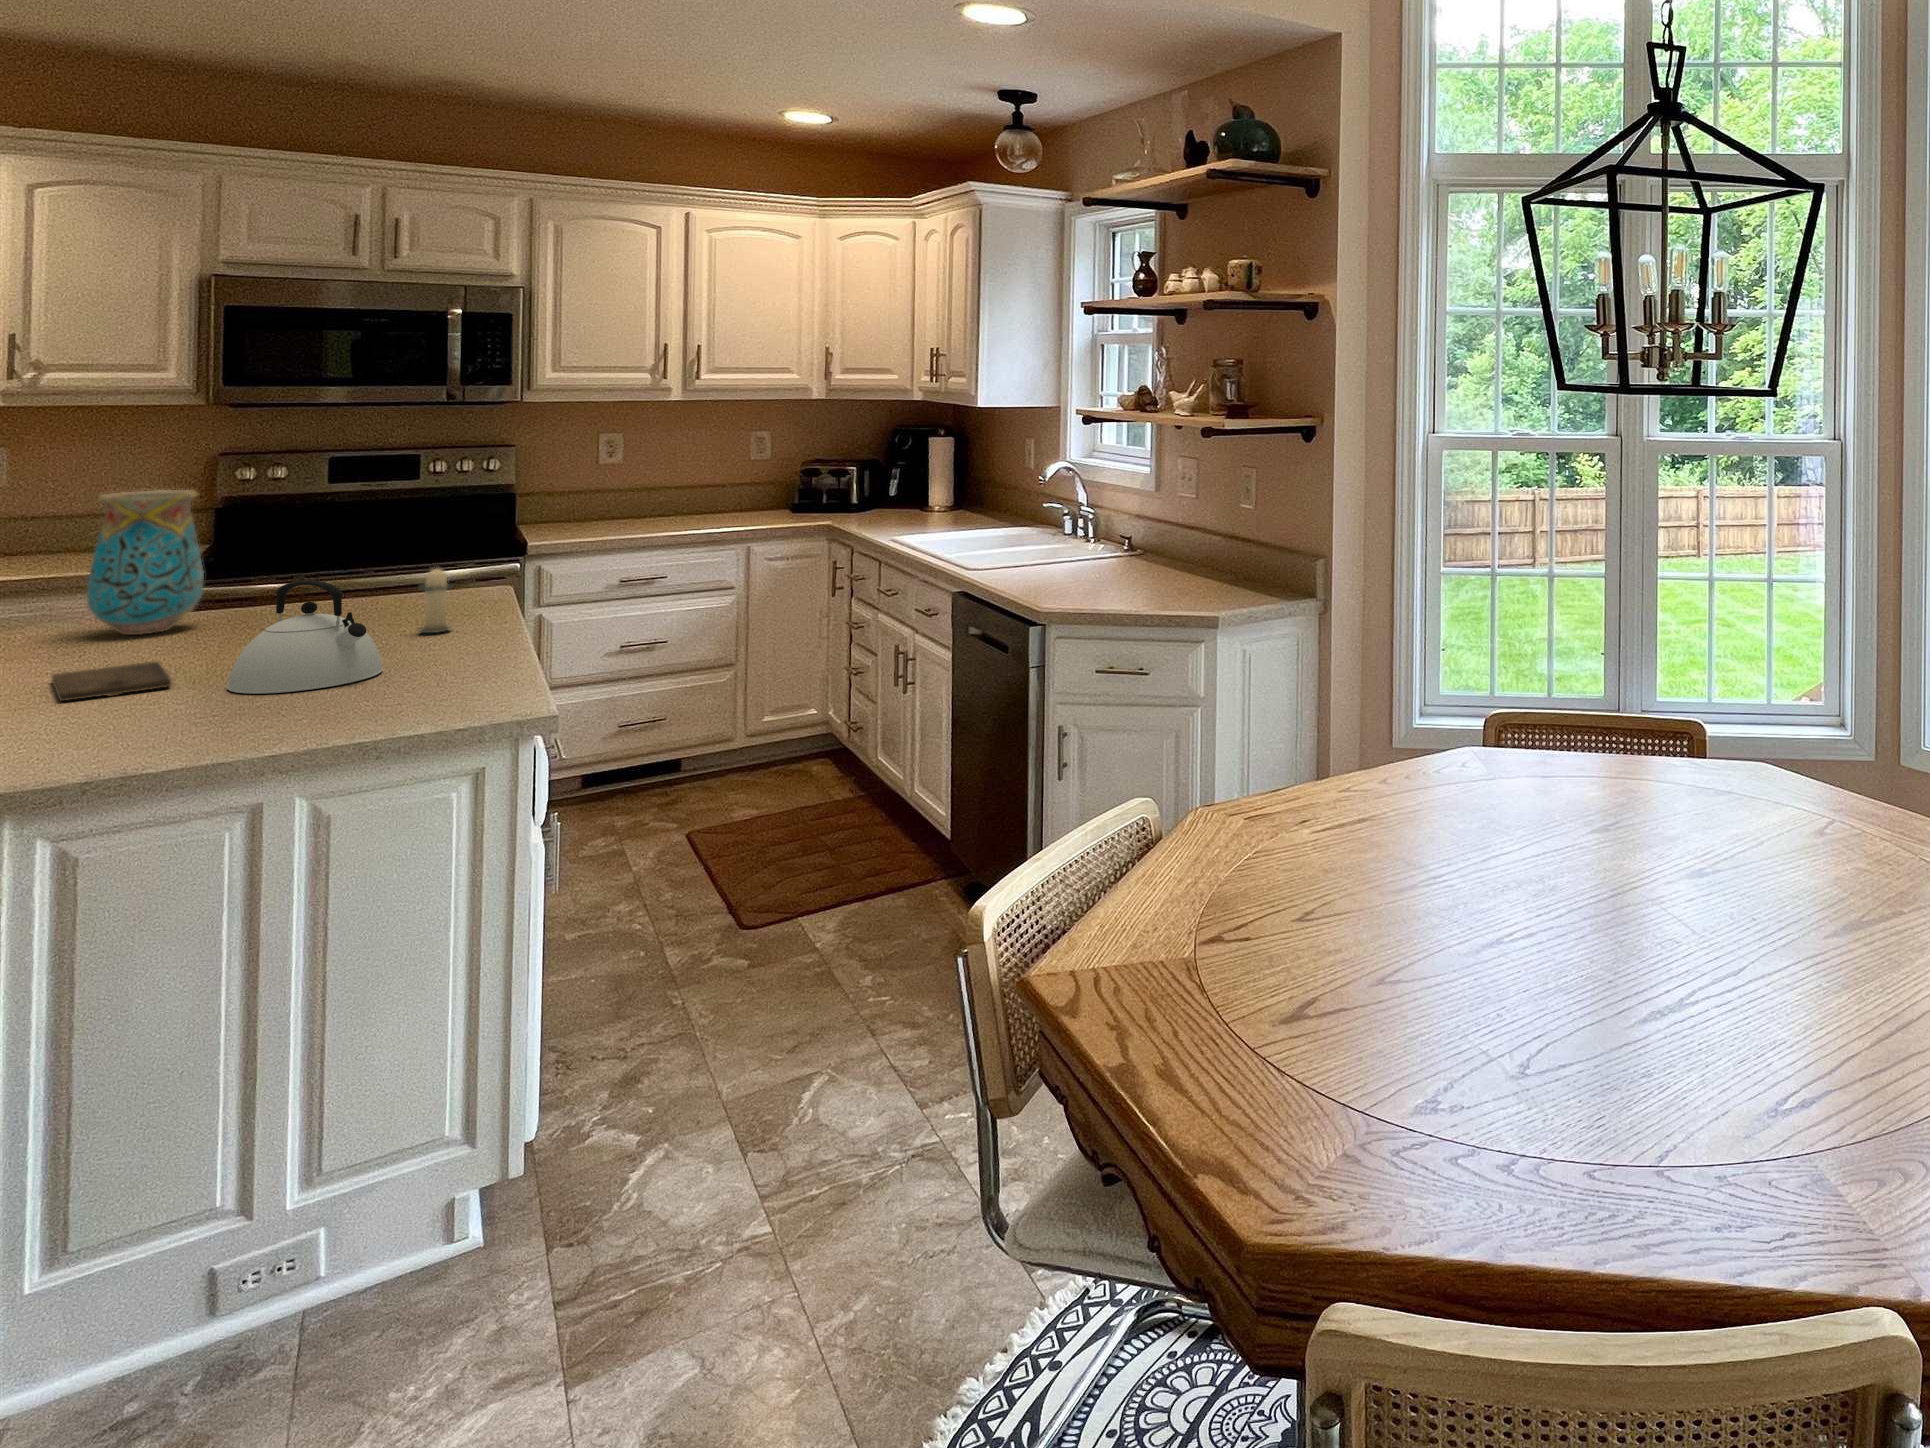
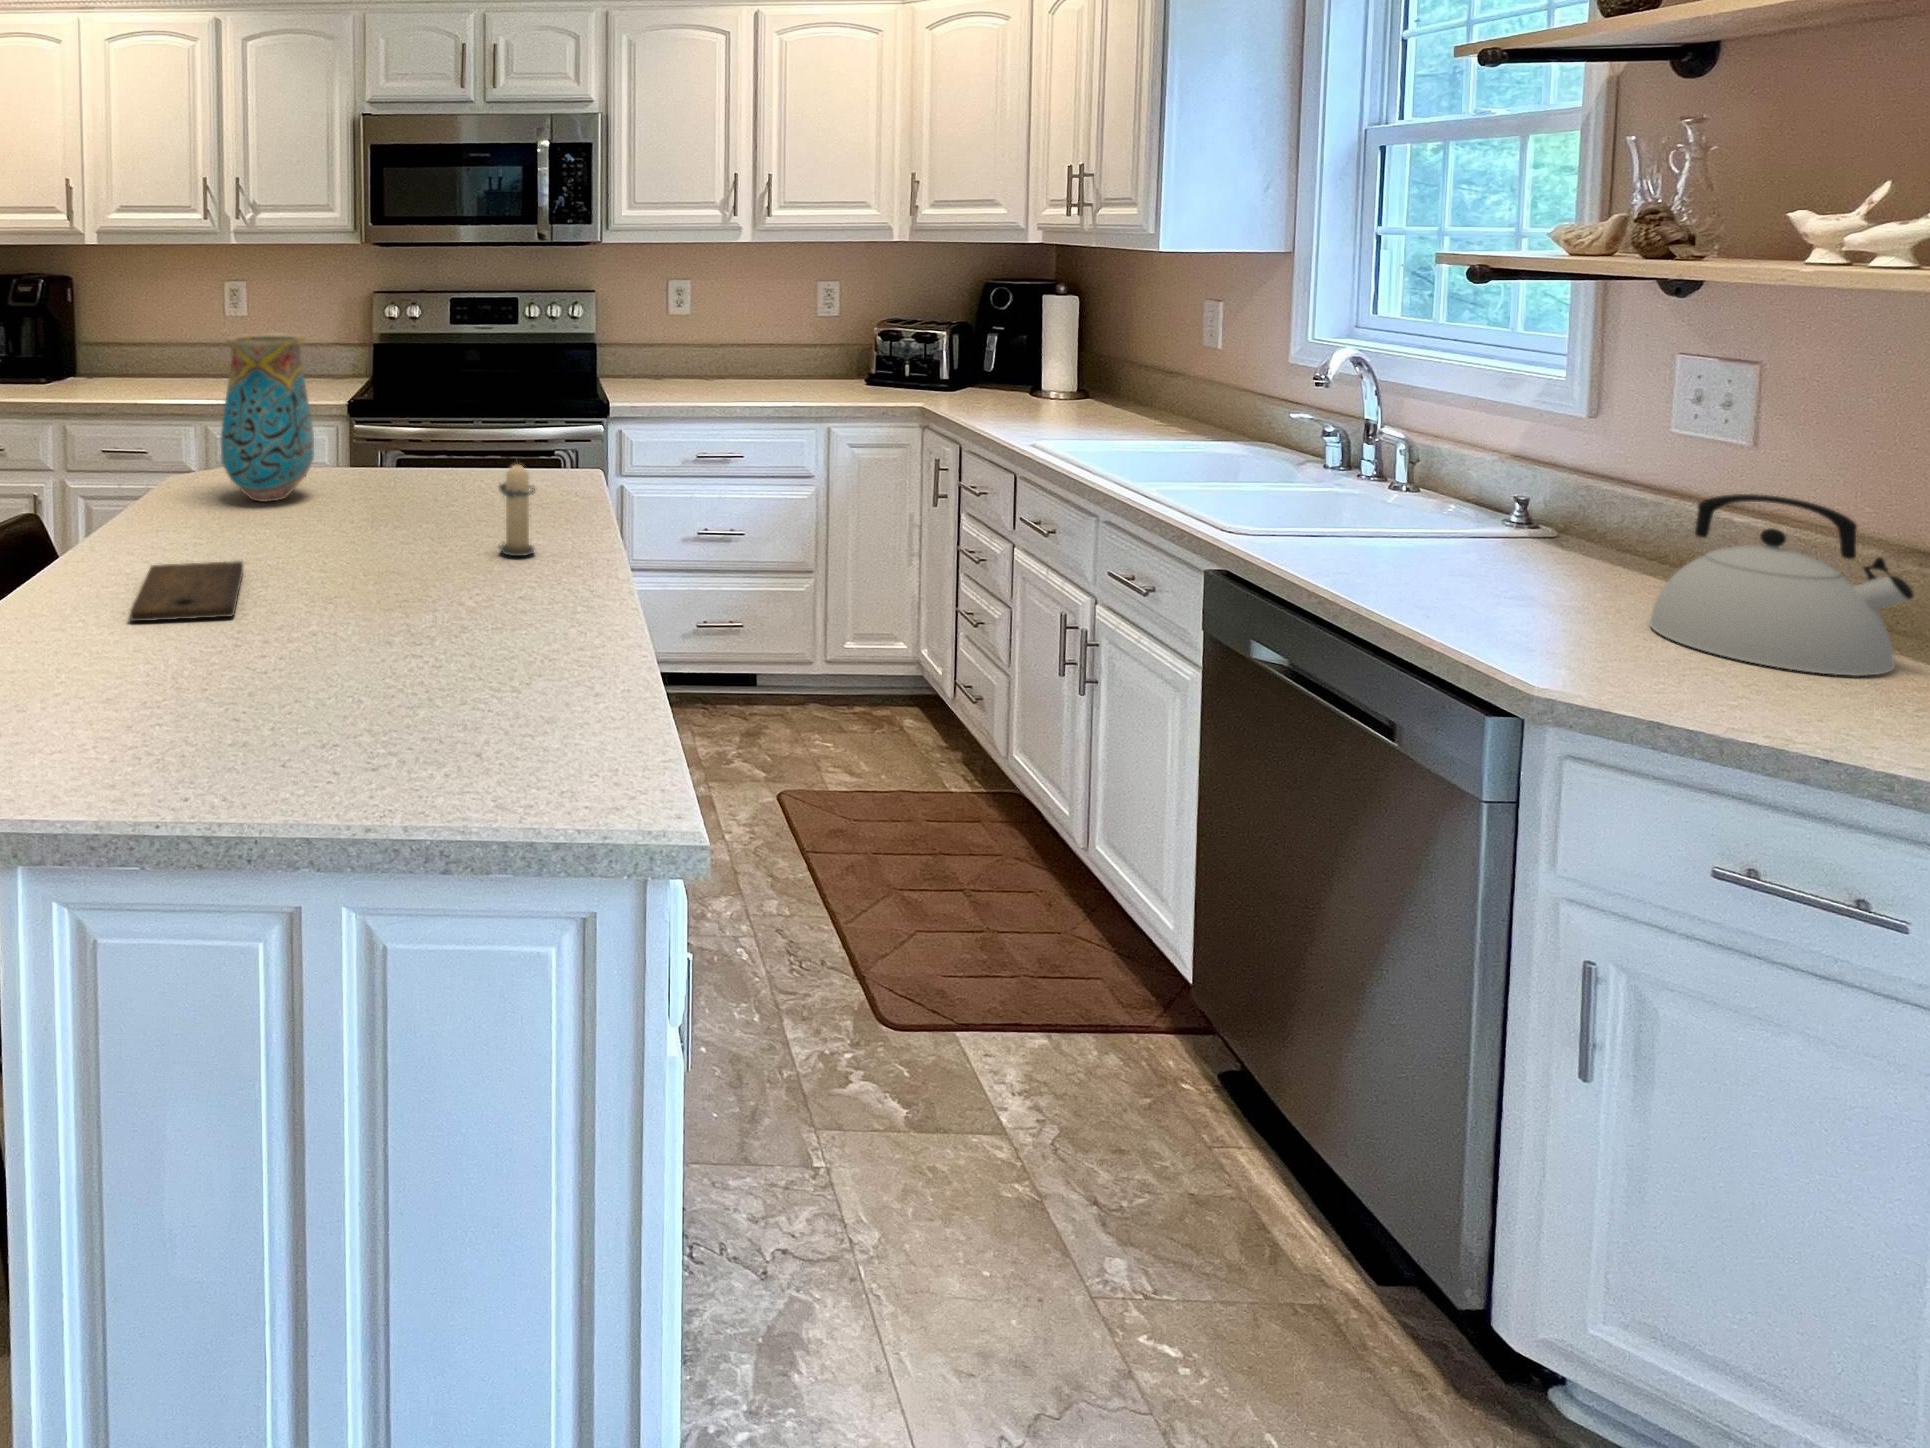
kettle: present [227,580,383,694] -> present [1649,494,1914,676]

